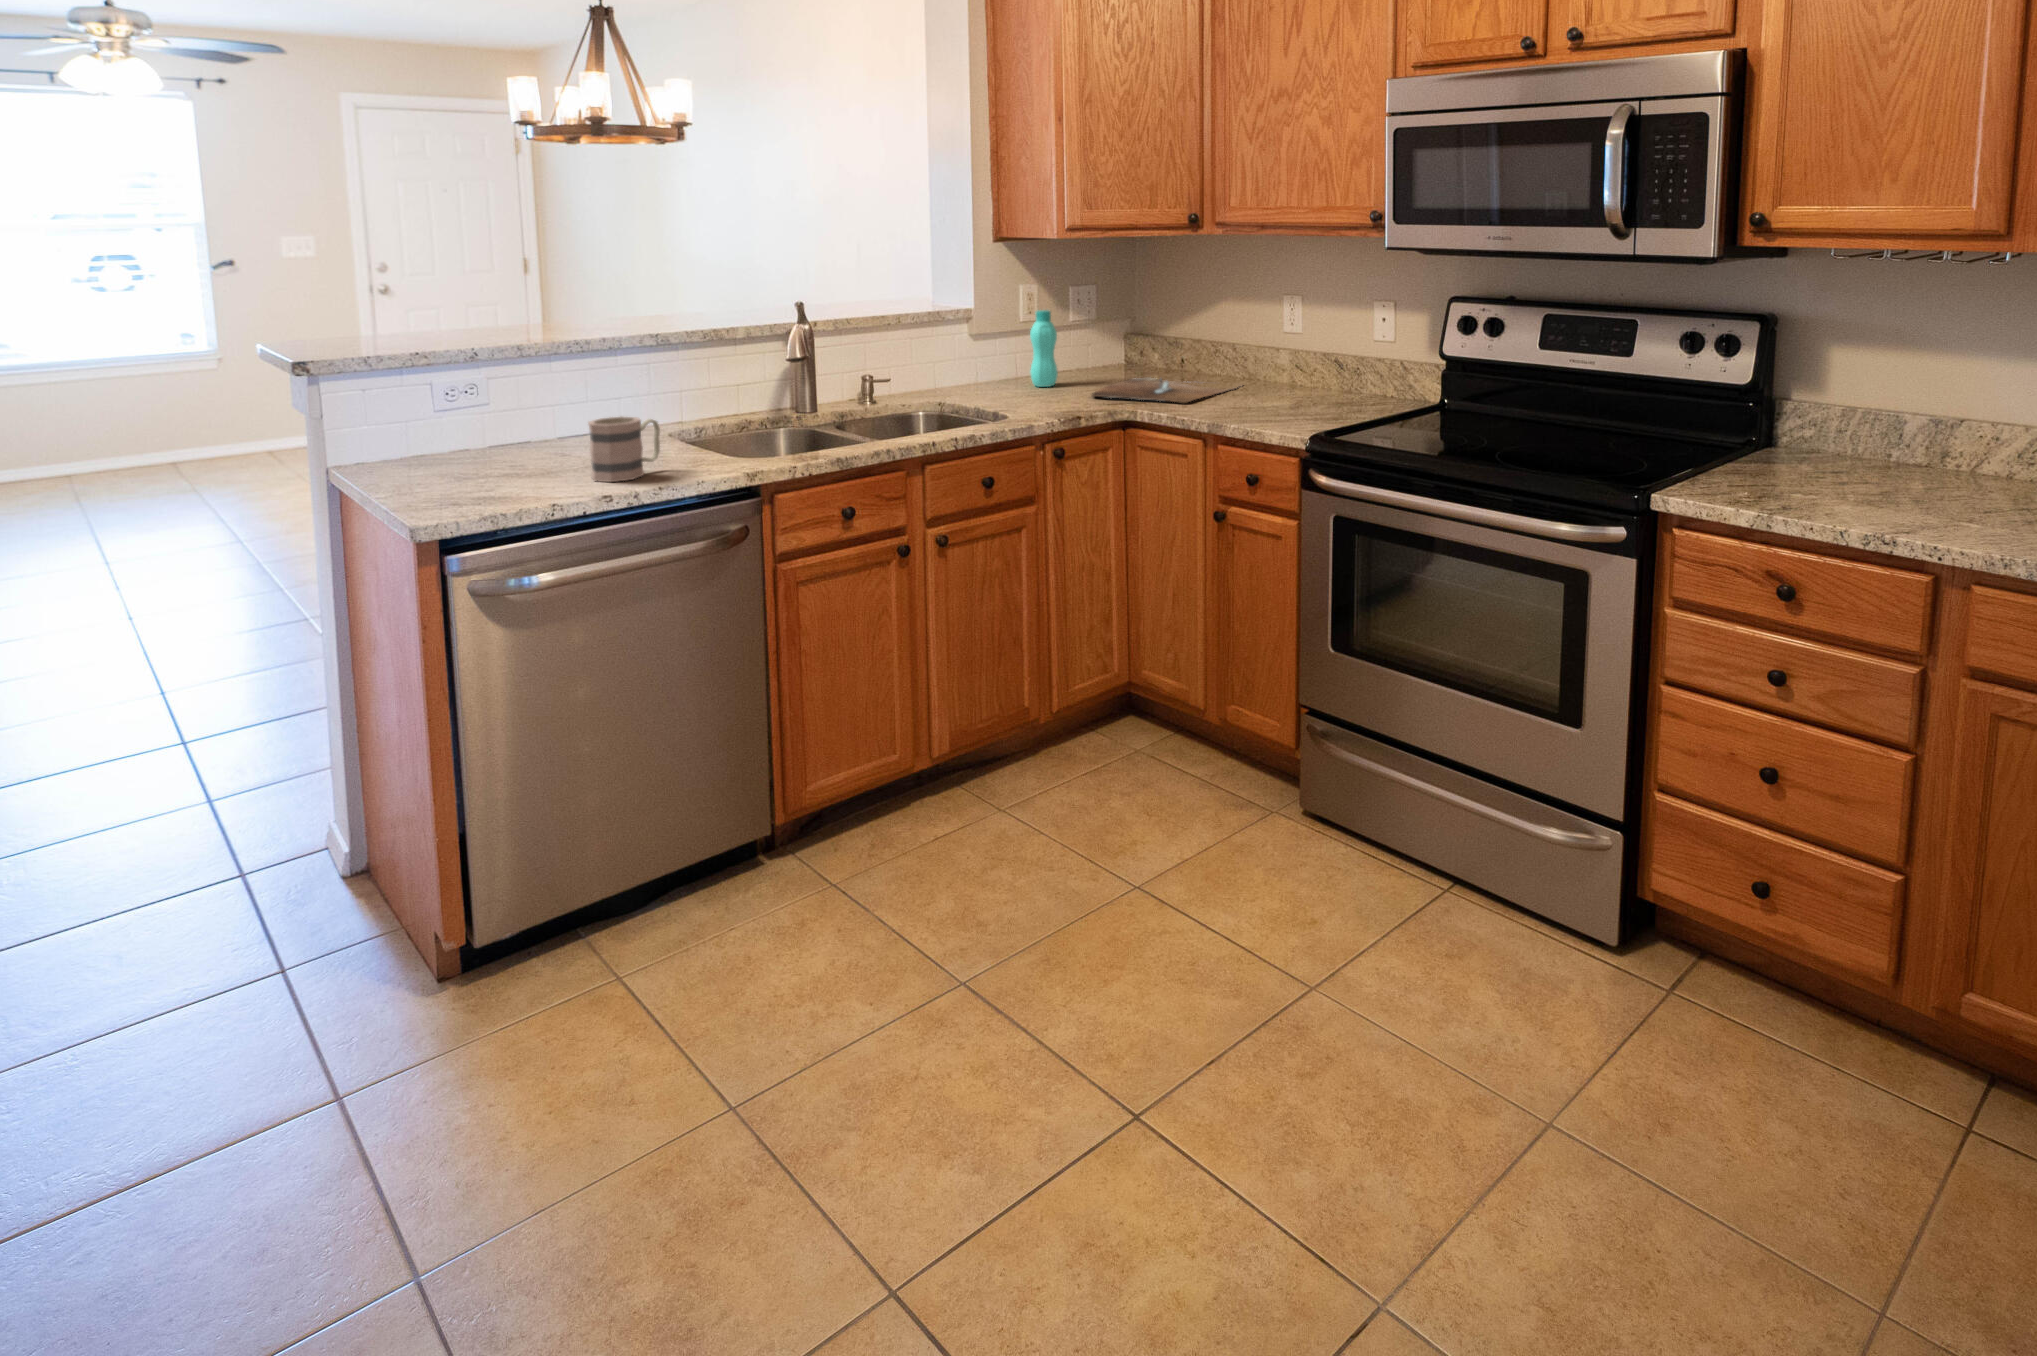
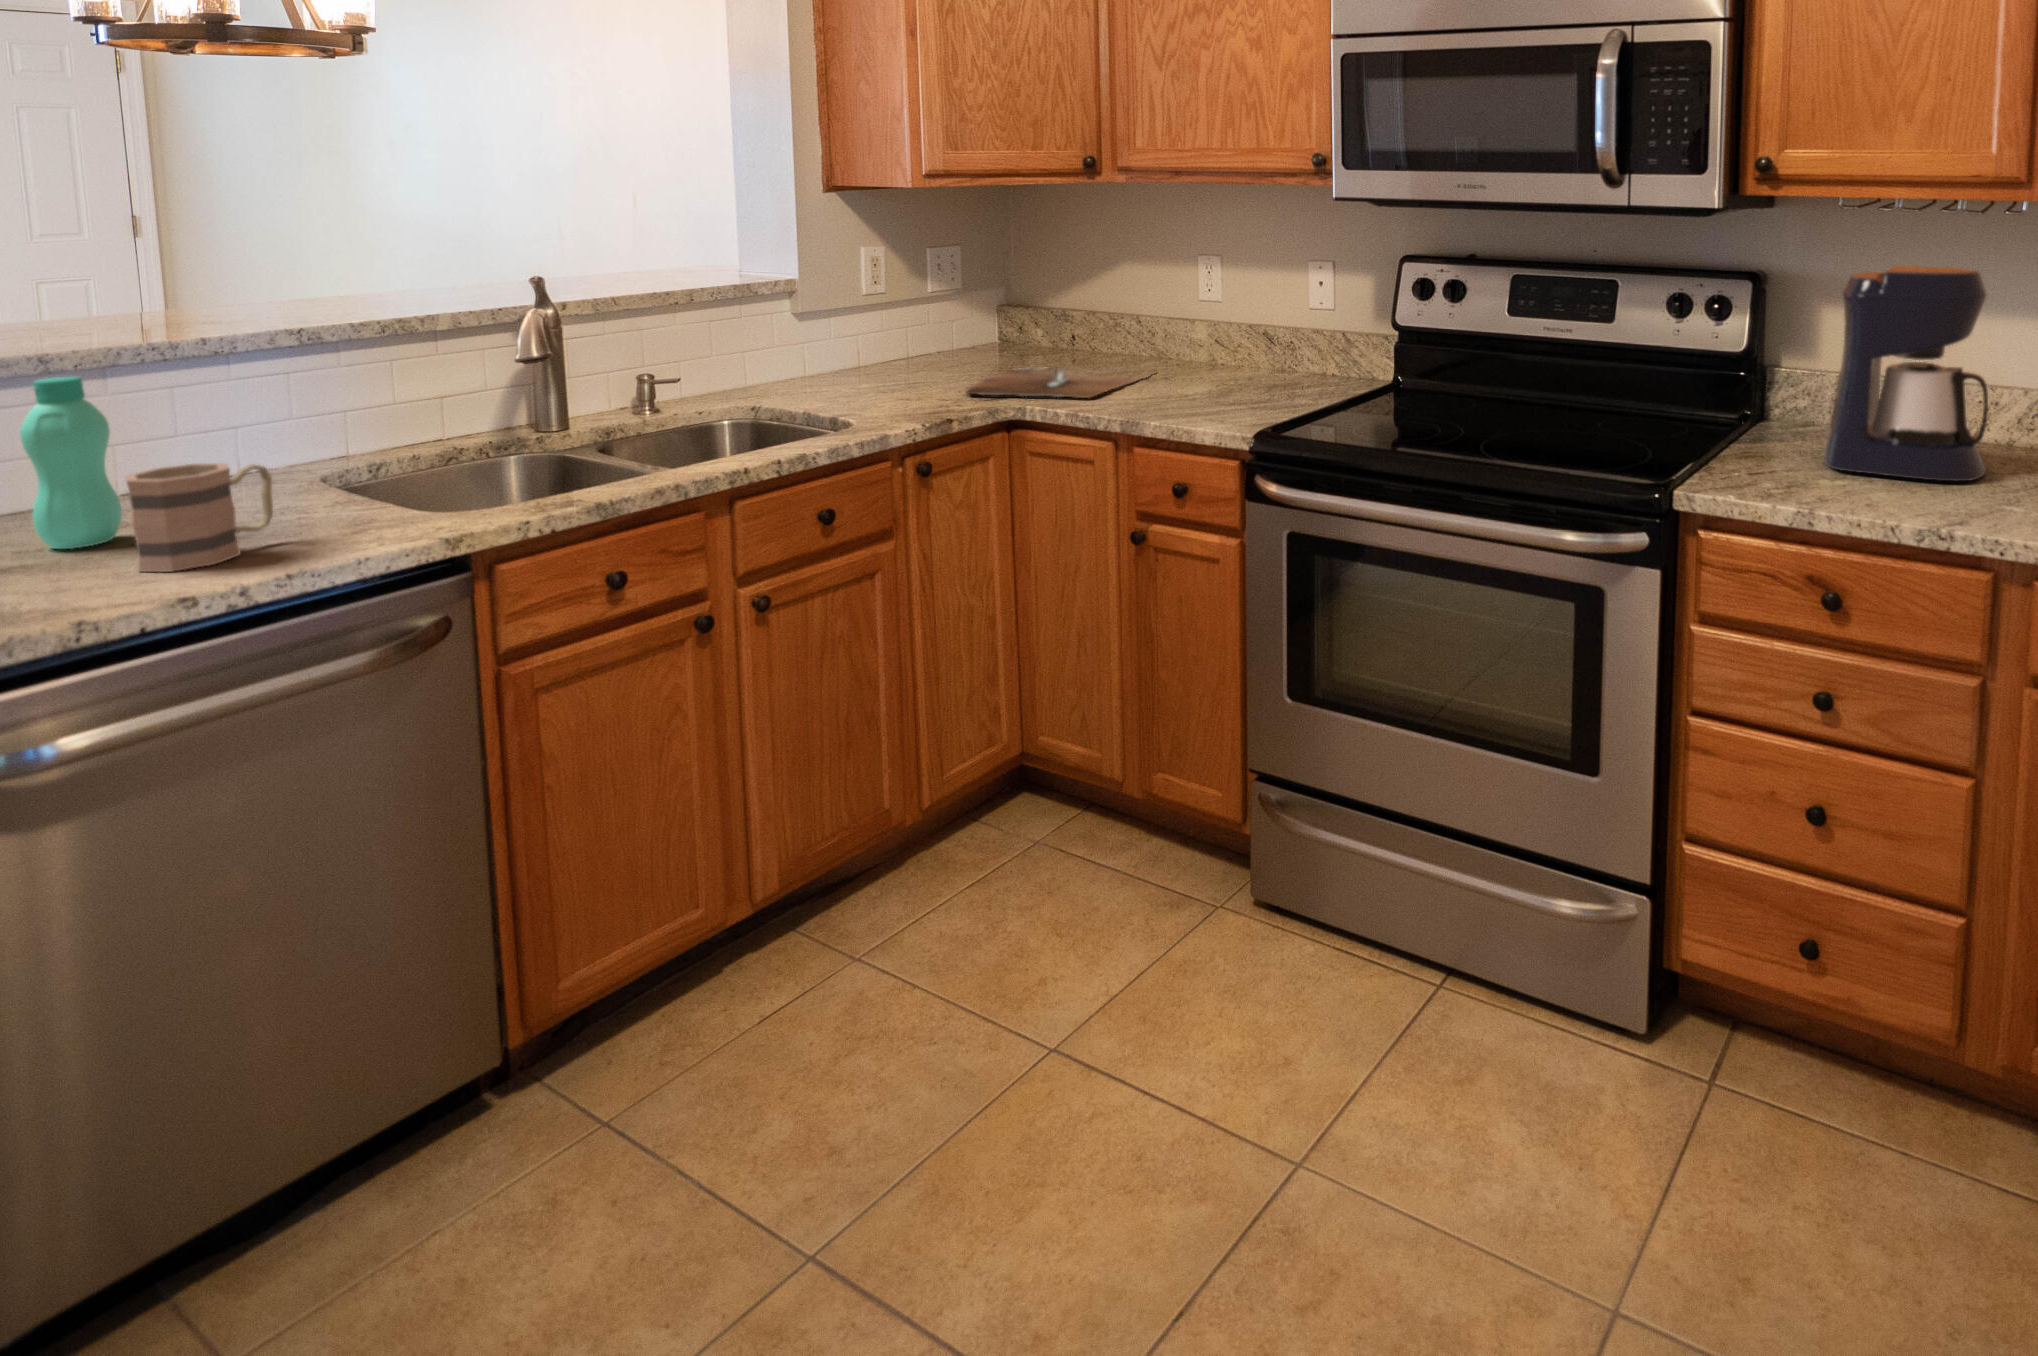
coffee maker: none [1811,307,1969,500] -> present [1824,266,1988,481]
bottle: present [1030,310,1058,387] -> present [20,376,122,549]

